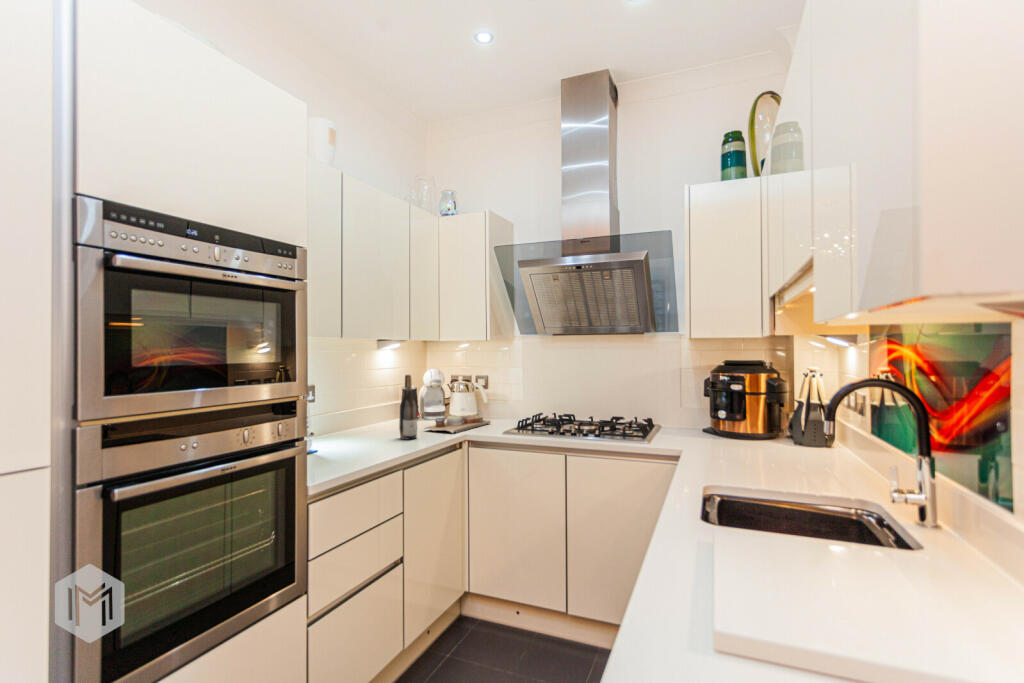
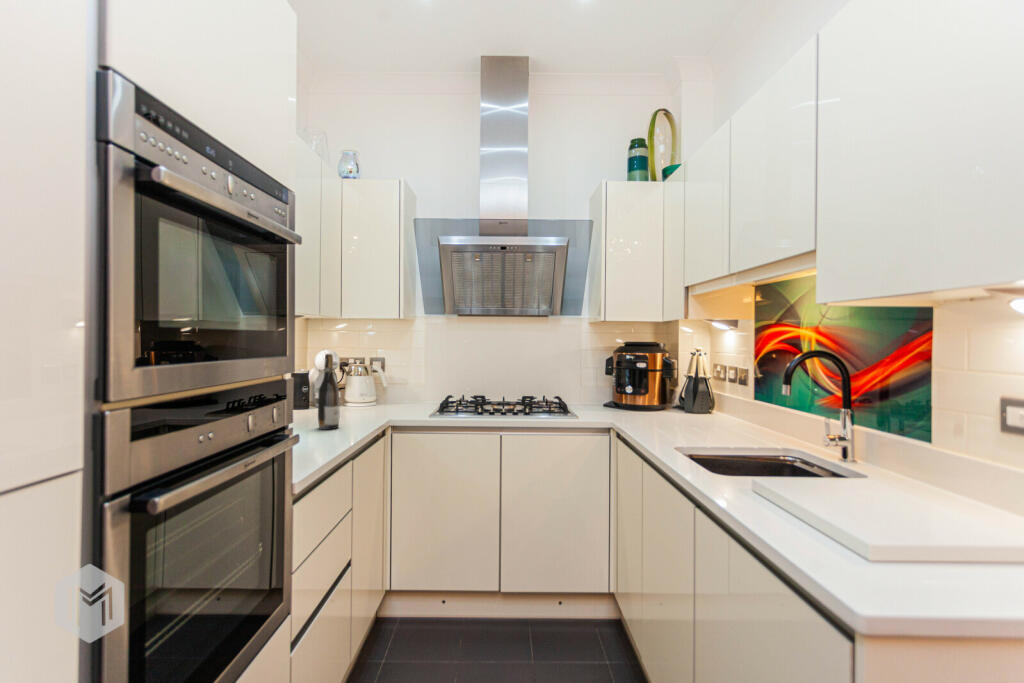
cutting board: present [425,415,490,434] -> none [335,400,399,421]

